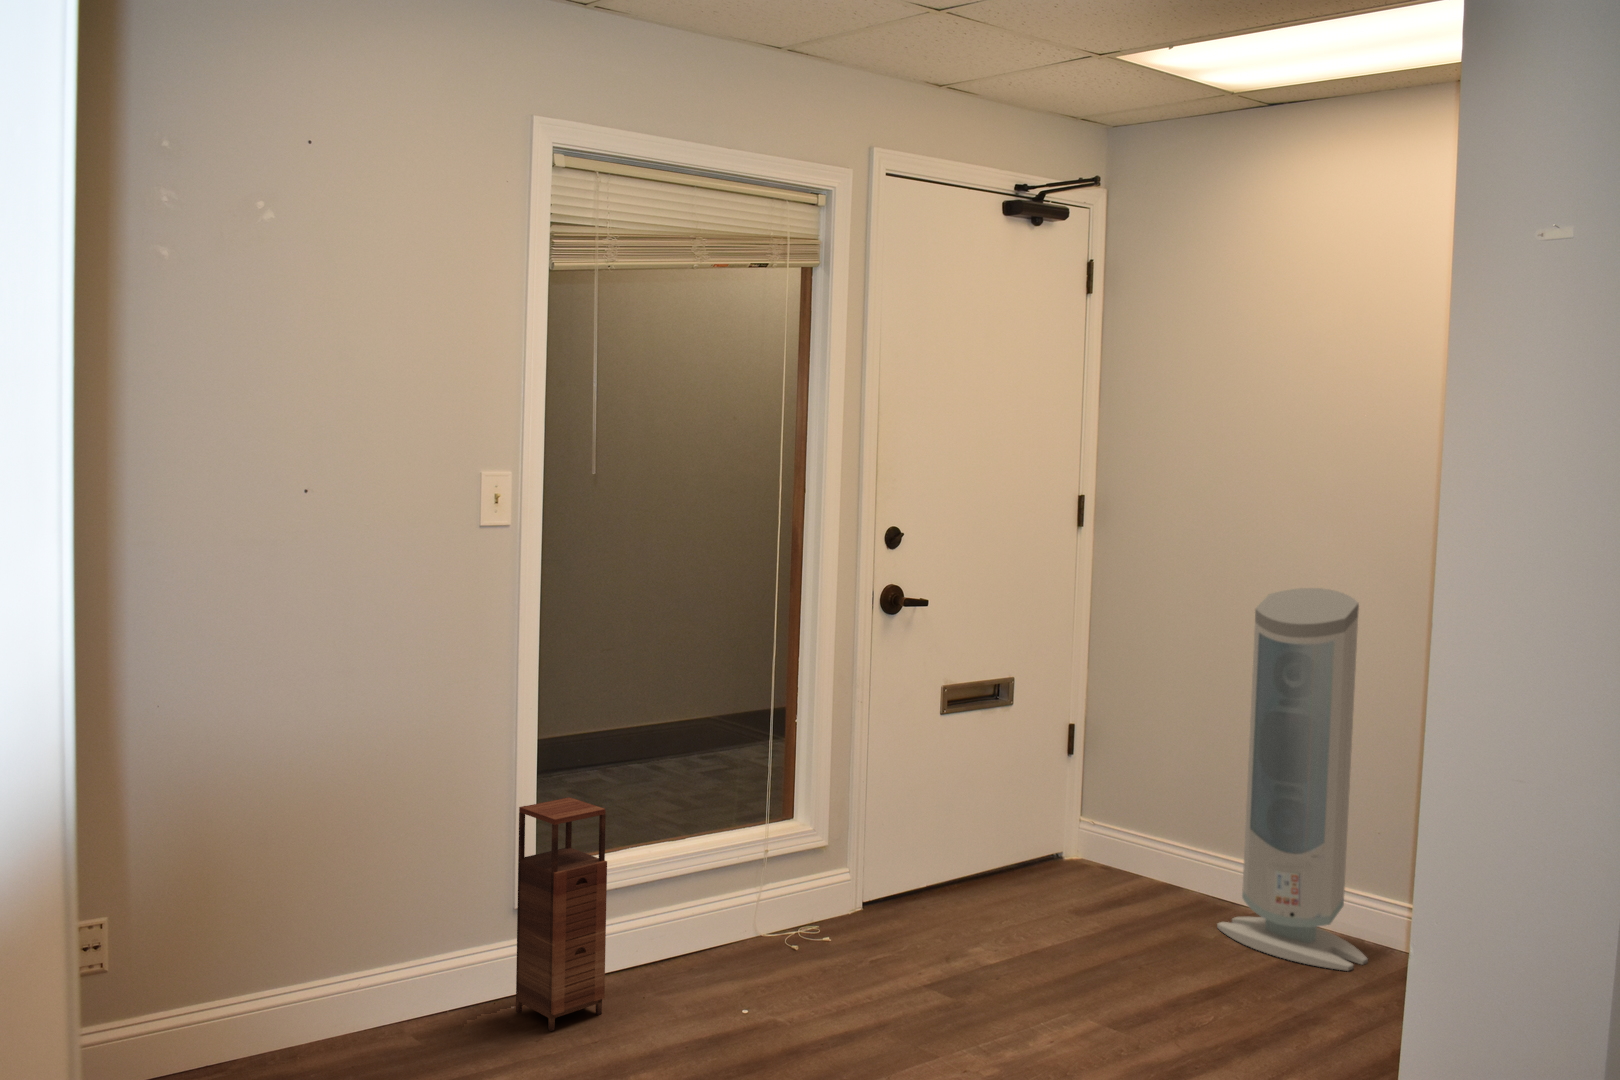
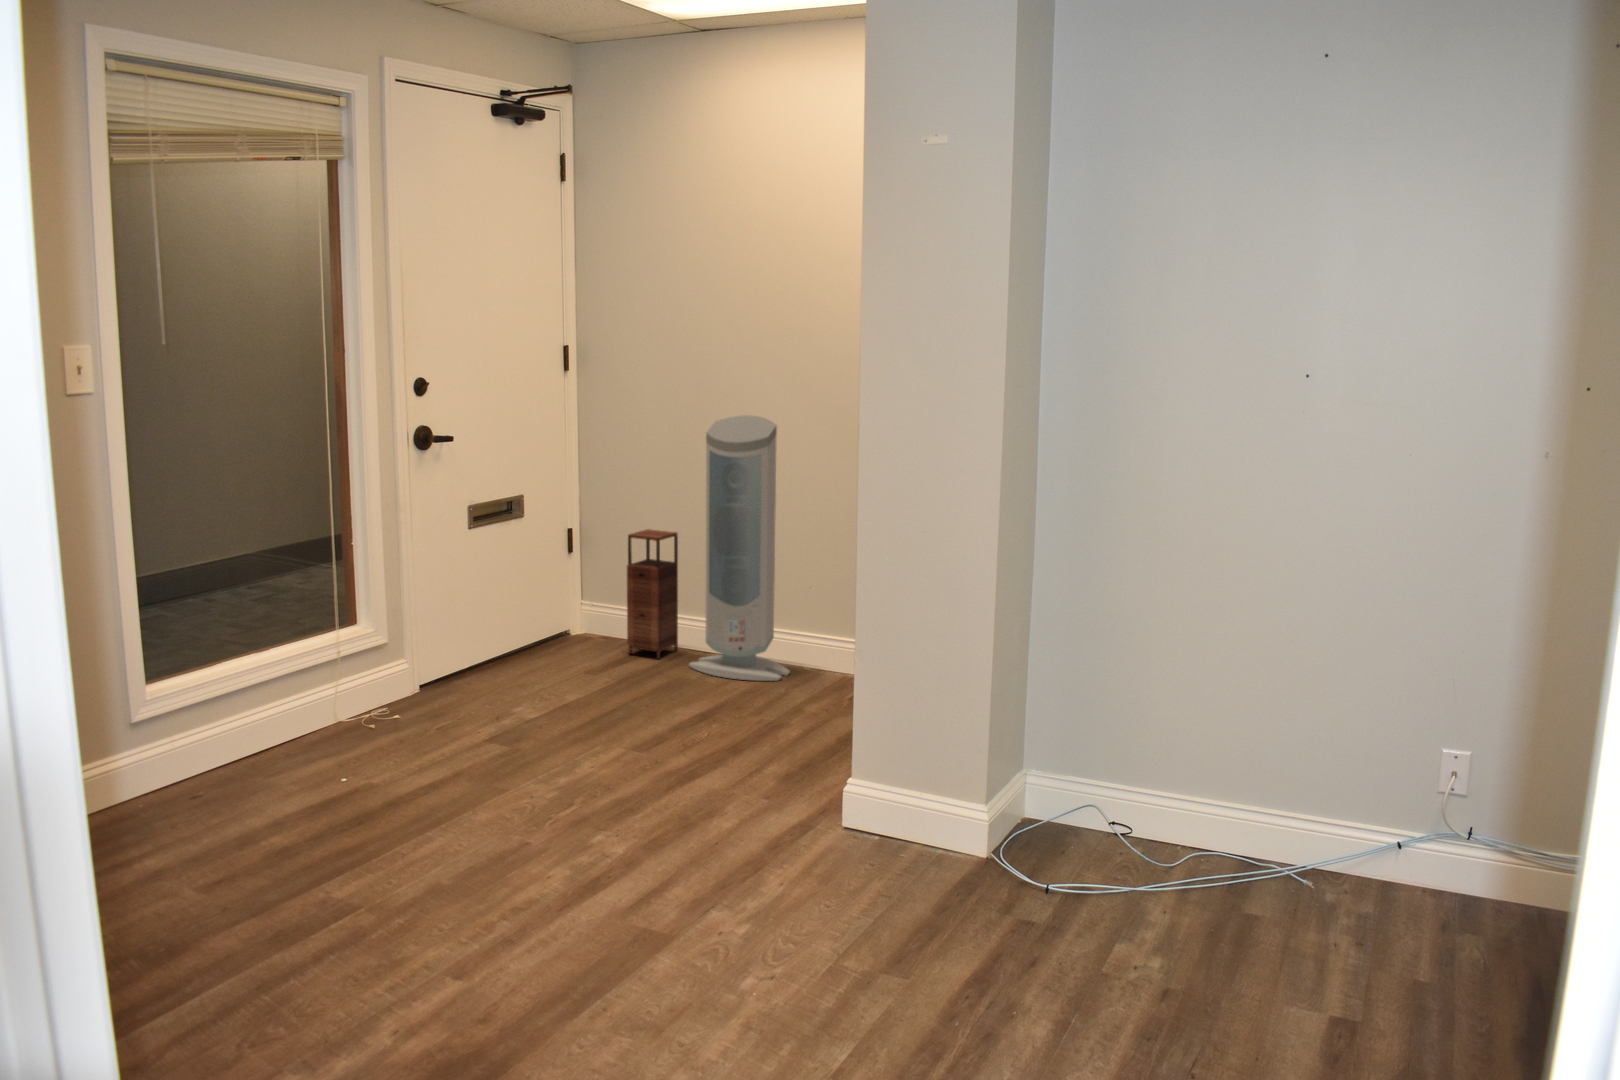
storage cabinet: present [516,797,607,1031] -> present [627,529,678,659]

